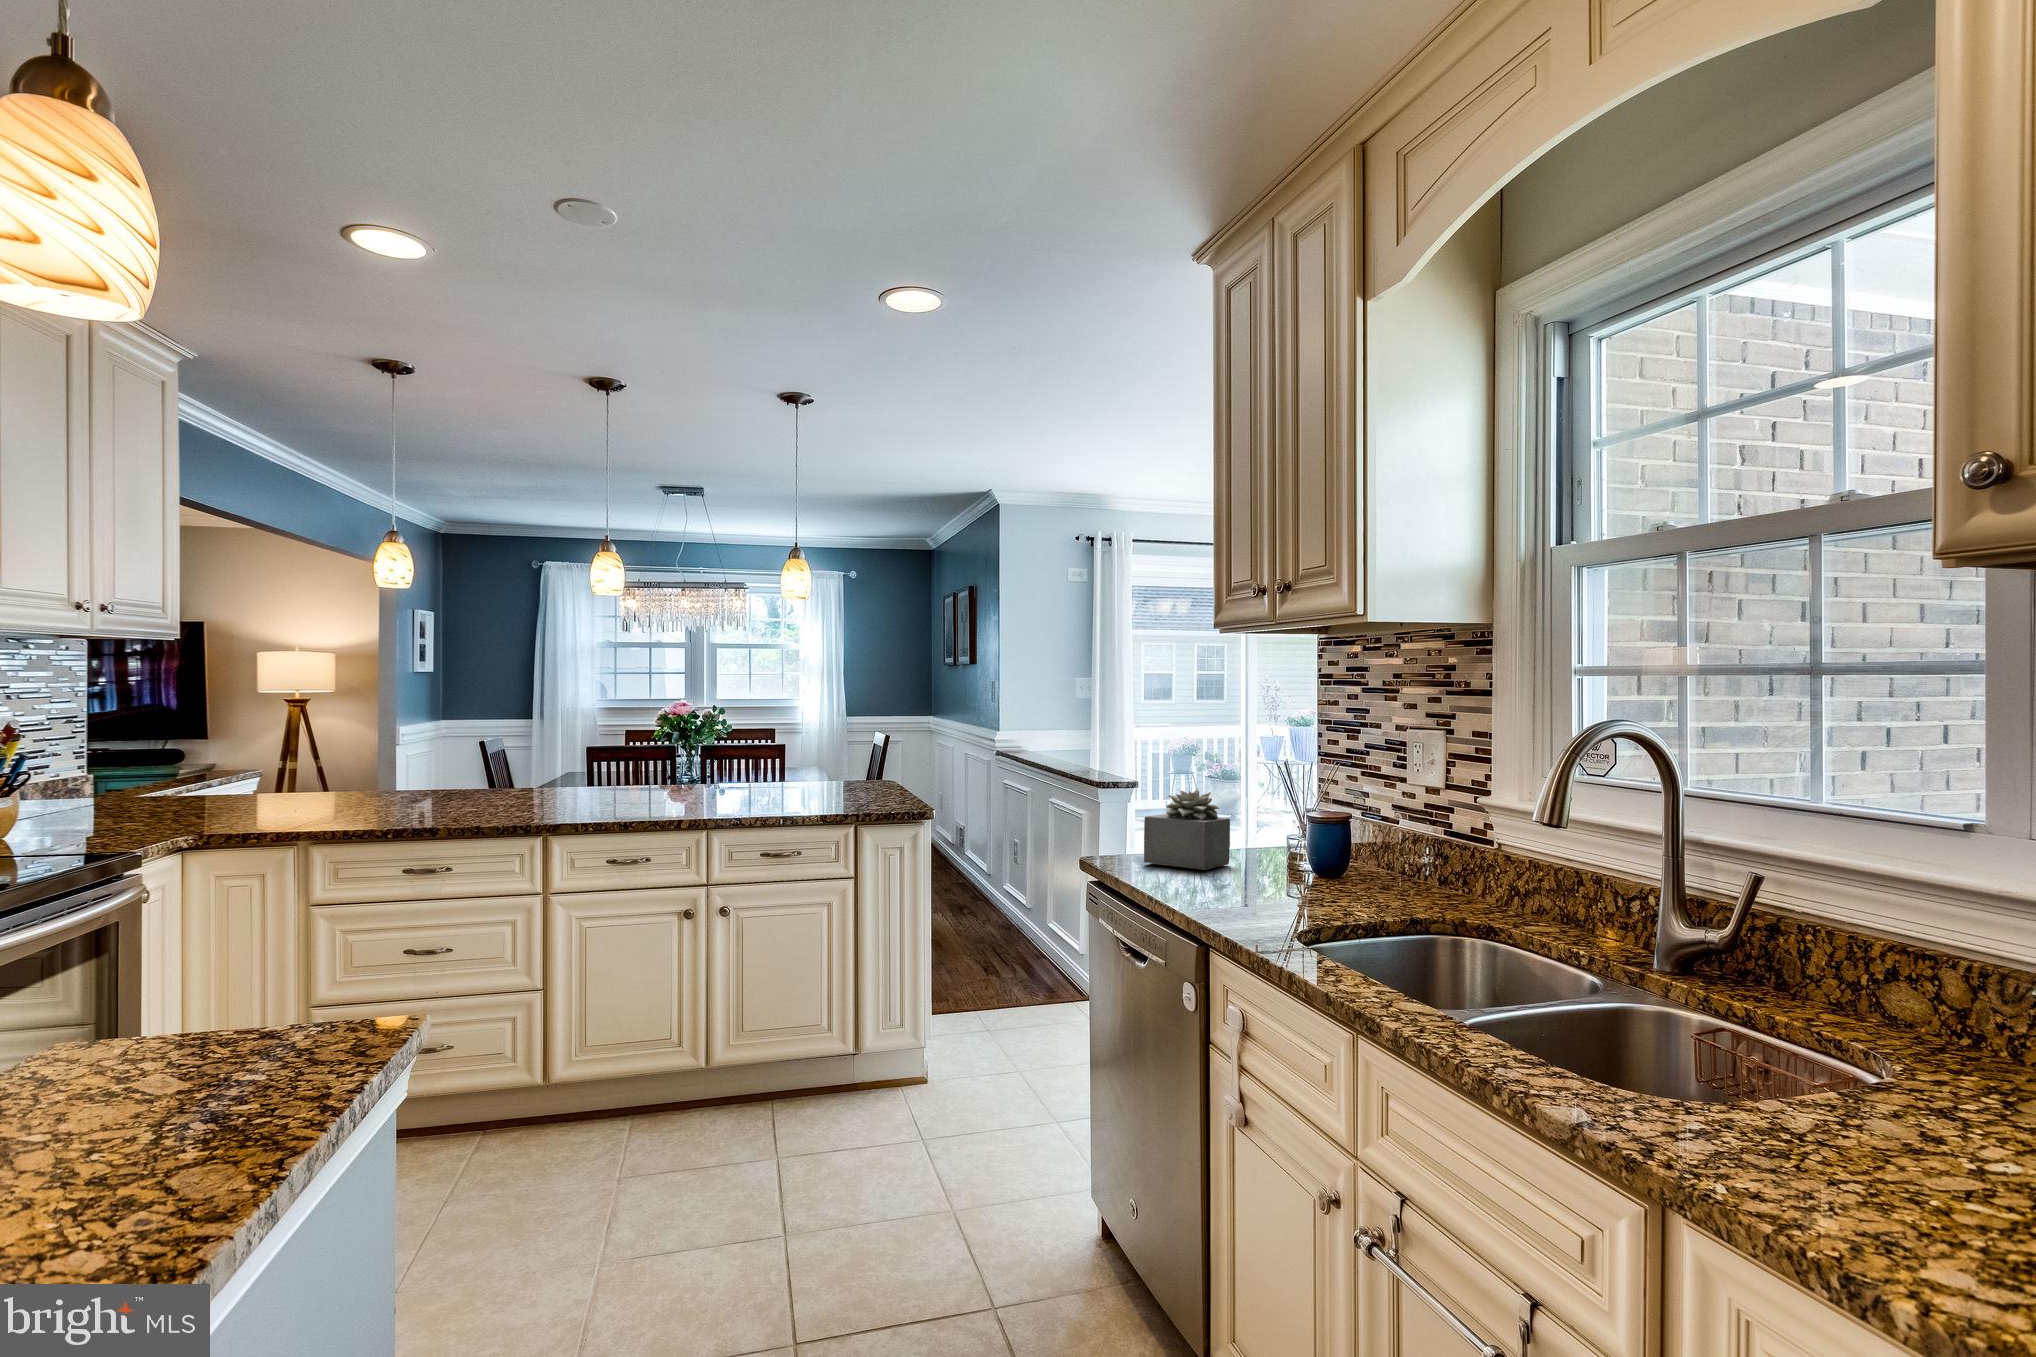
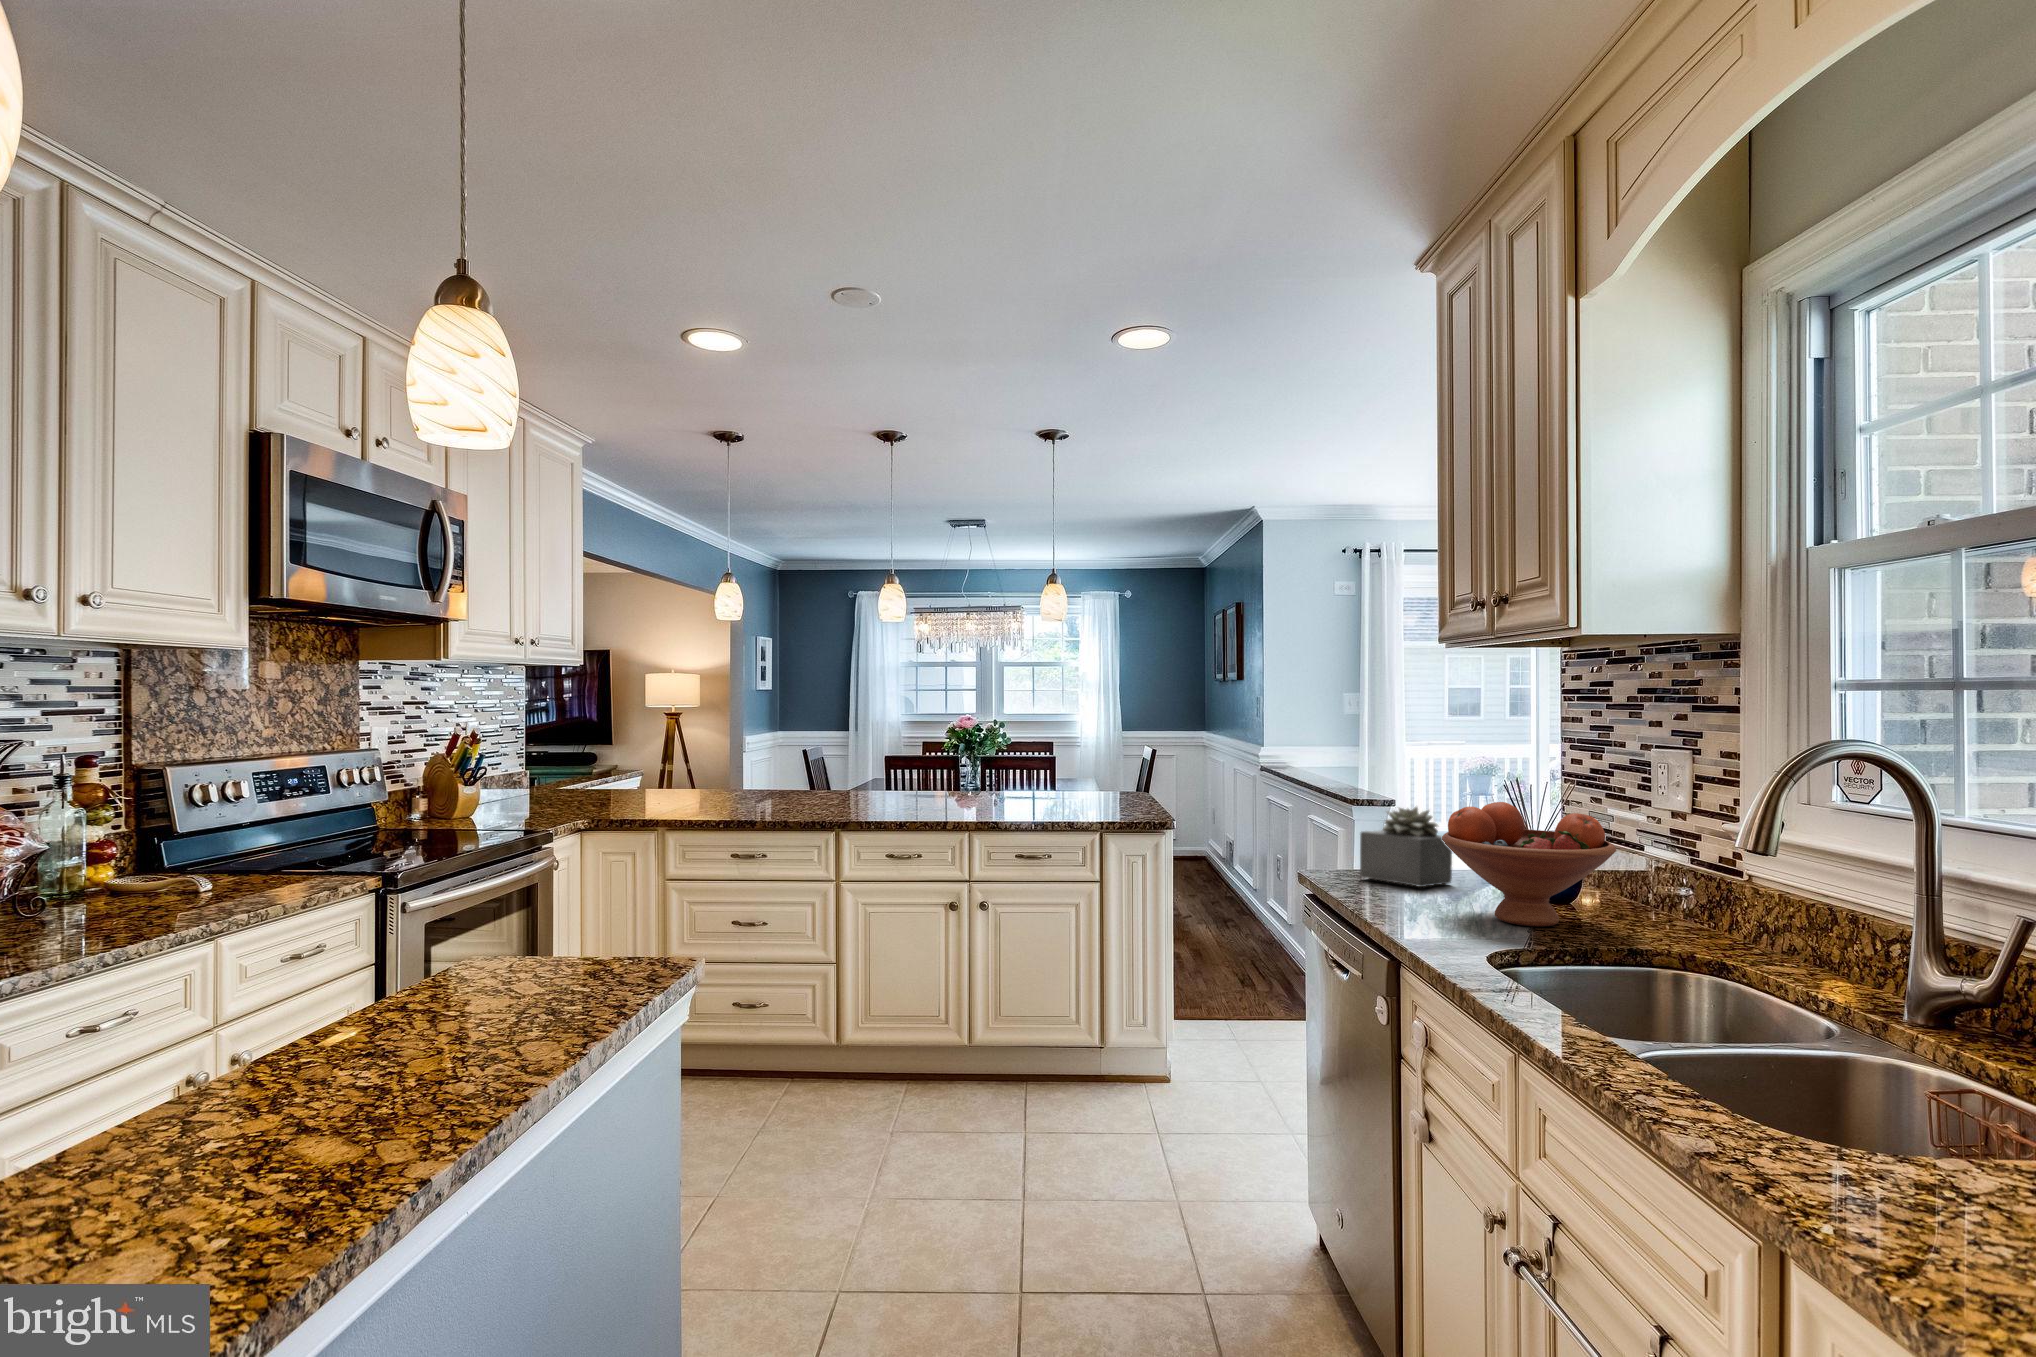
fruit bowl: none [1237,783,1393,903] -> present [1442,802,1616,927]

